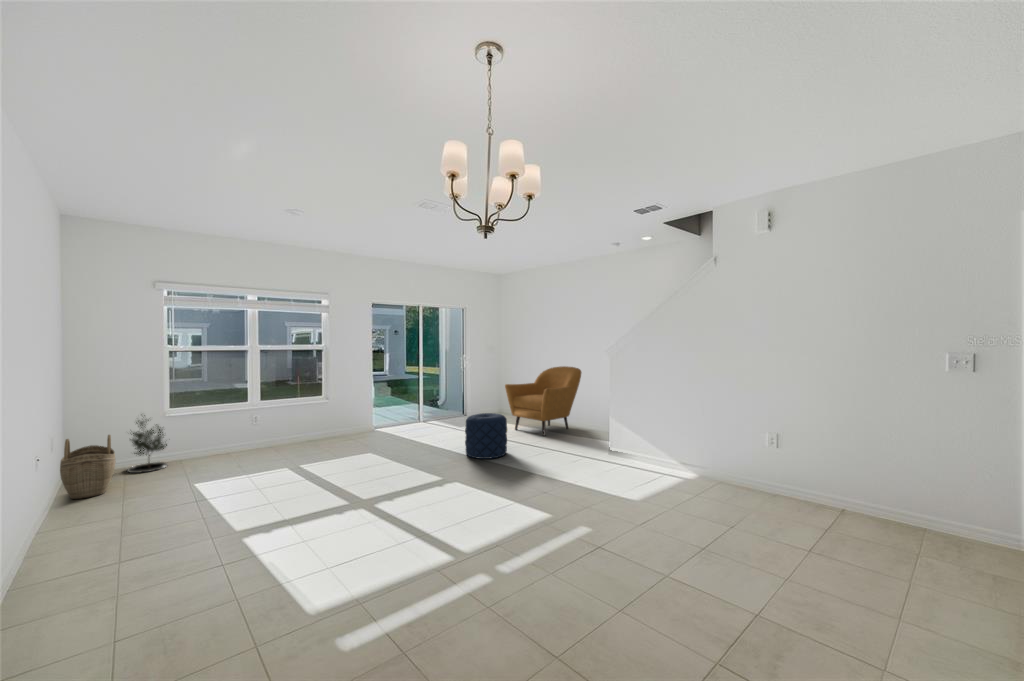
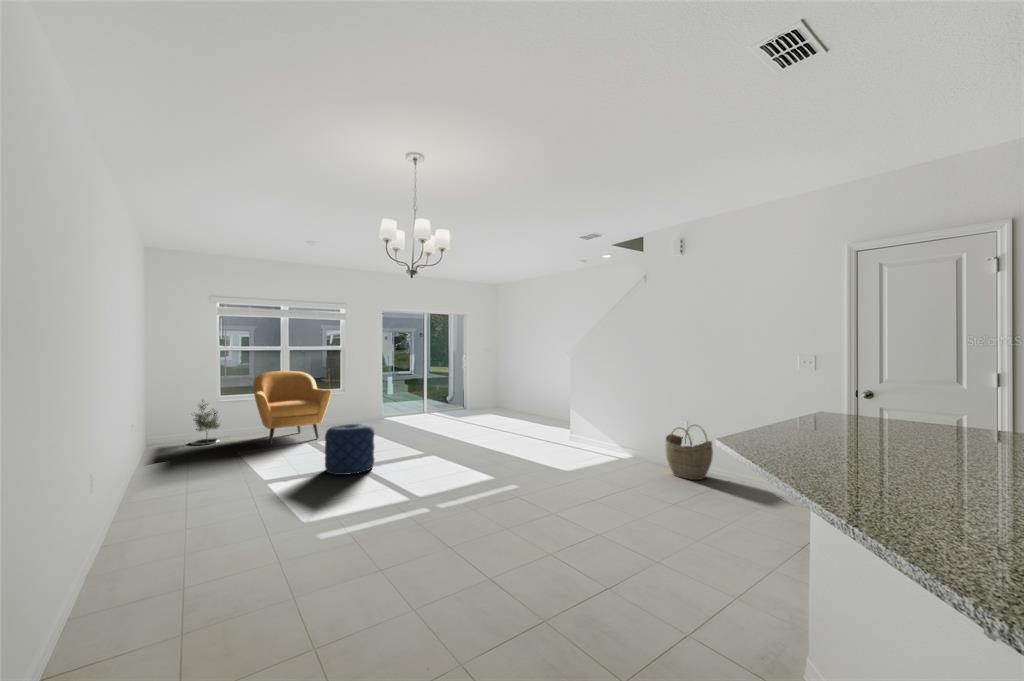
armchair: present [505,366,582,436] -> present [253,371,332,444]
pouf: present [465,413,507,459] -> present [325,423,374,475]
woven basket: present [60,435,116,499] -> present [665,428,713,480]

